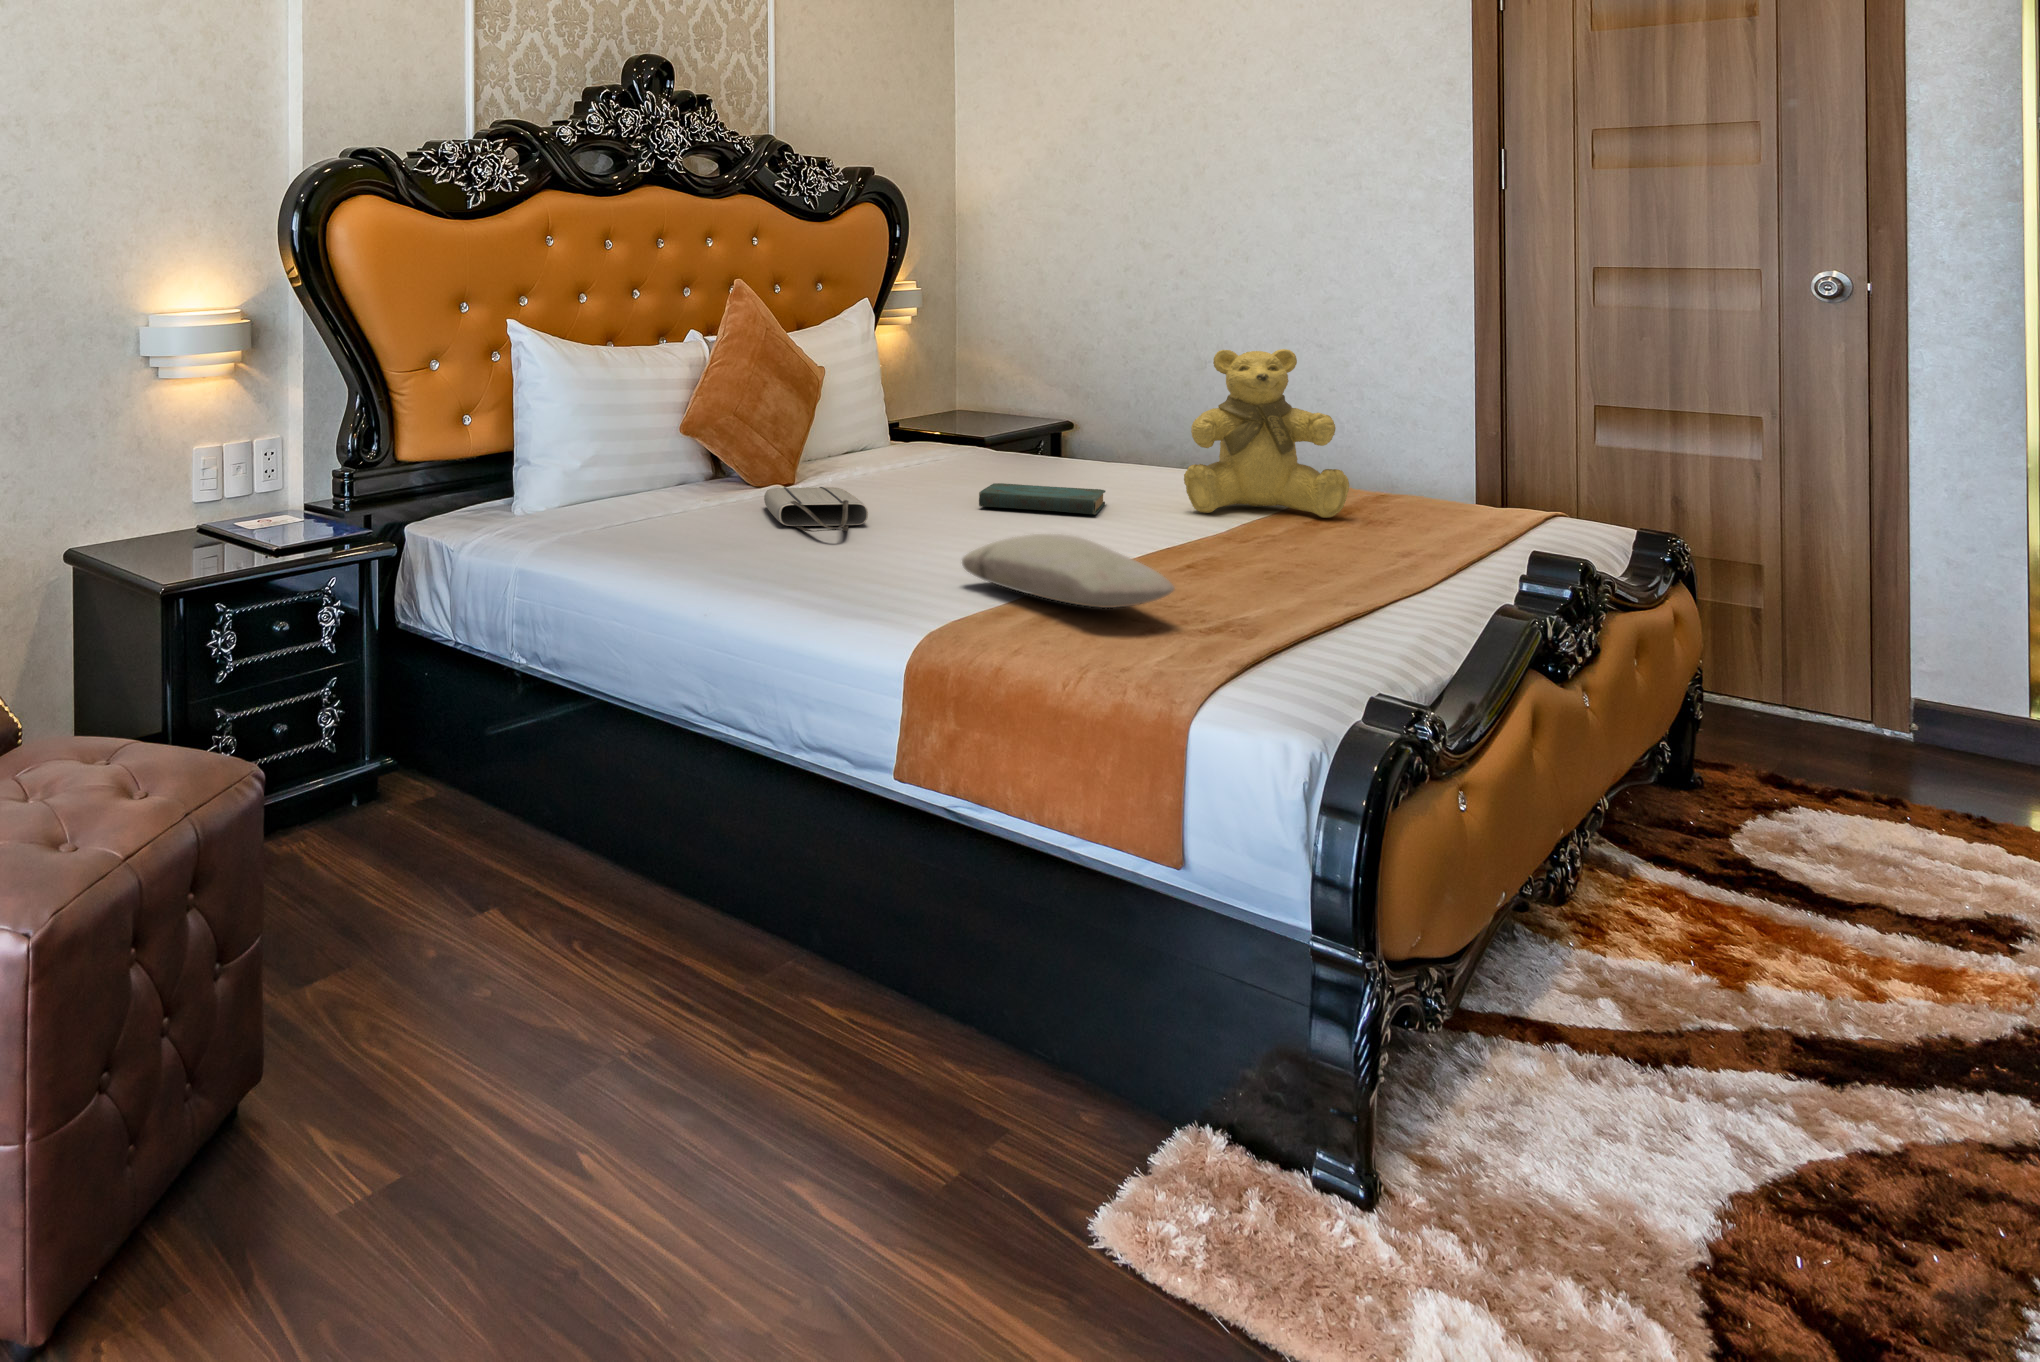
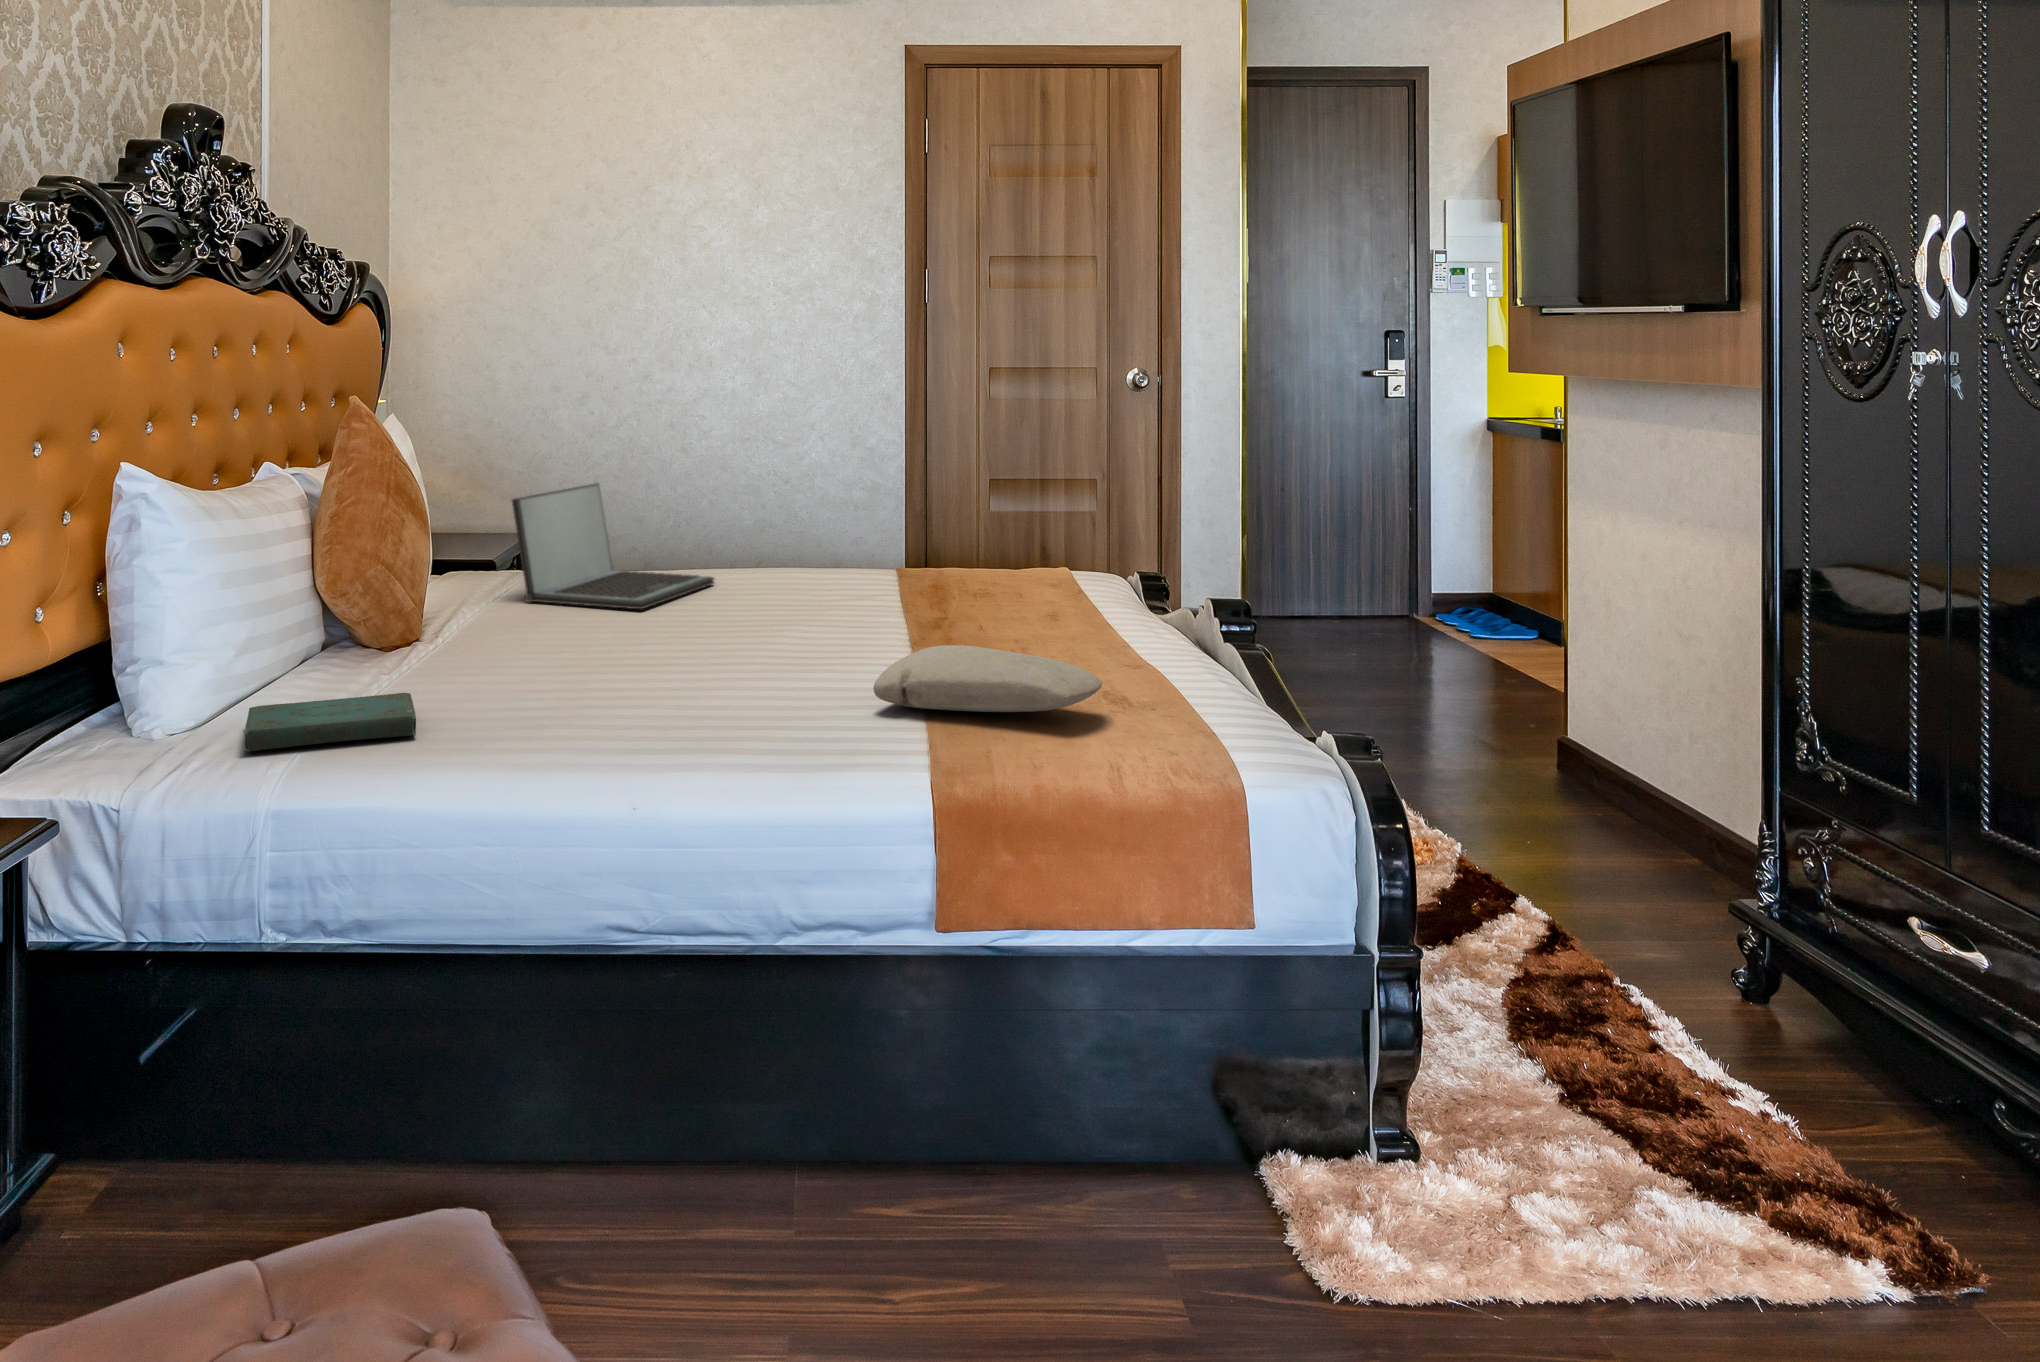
teddy bear: present [1184,349,1349,518] -> none [865,446,985,603]
laptop: none [883,373,1079,487] -> present [512,483,714,609]
book: present [979,483,1106,514] -> present [244,693,416,751]
tote bag: present [764,487,868,532] -> none [495,631,671,687]

